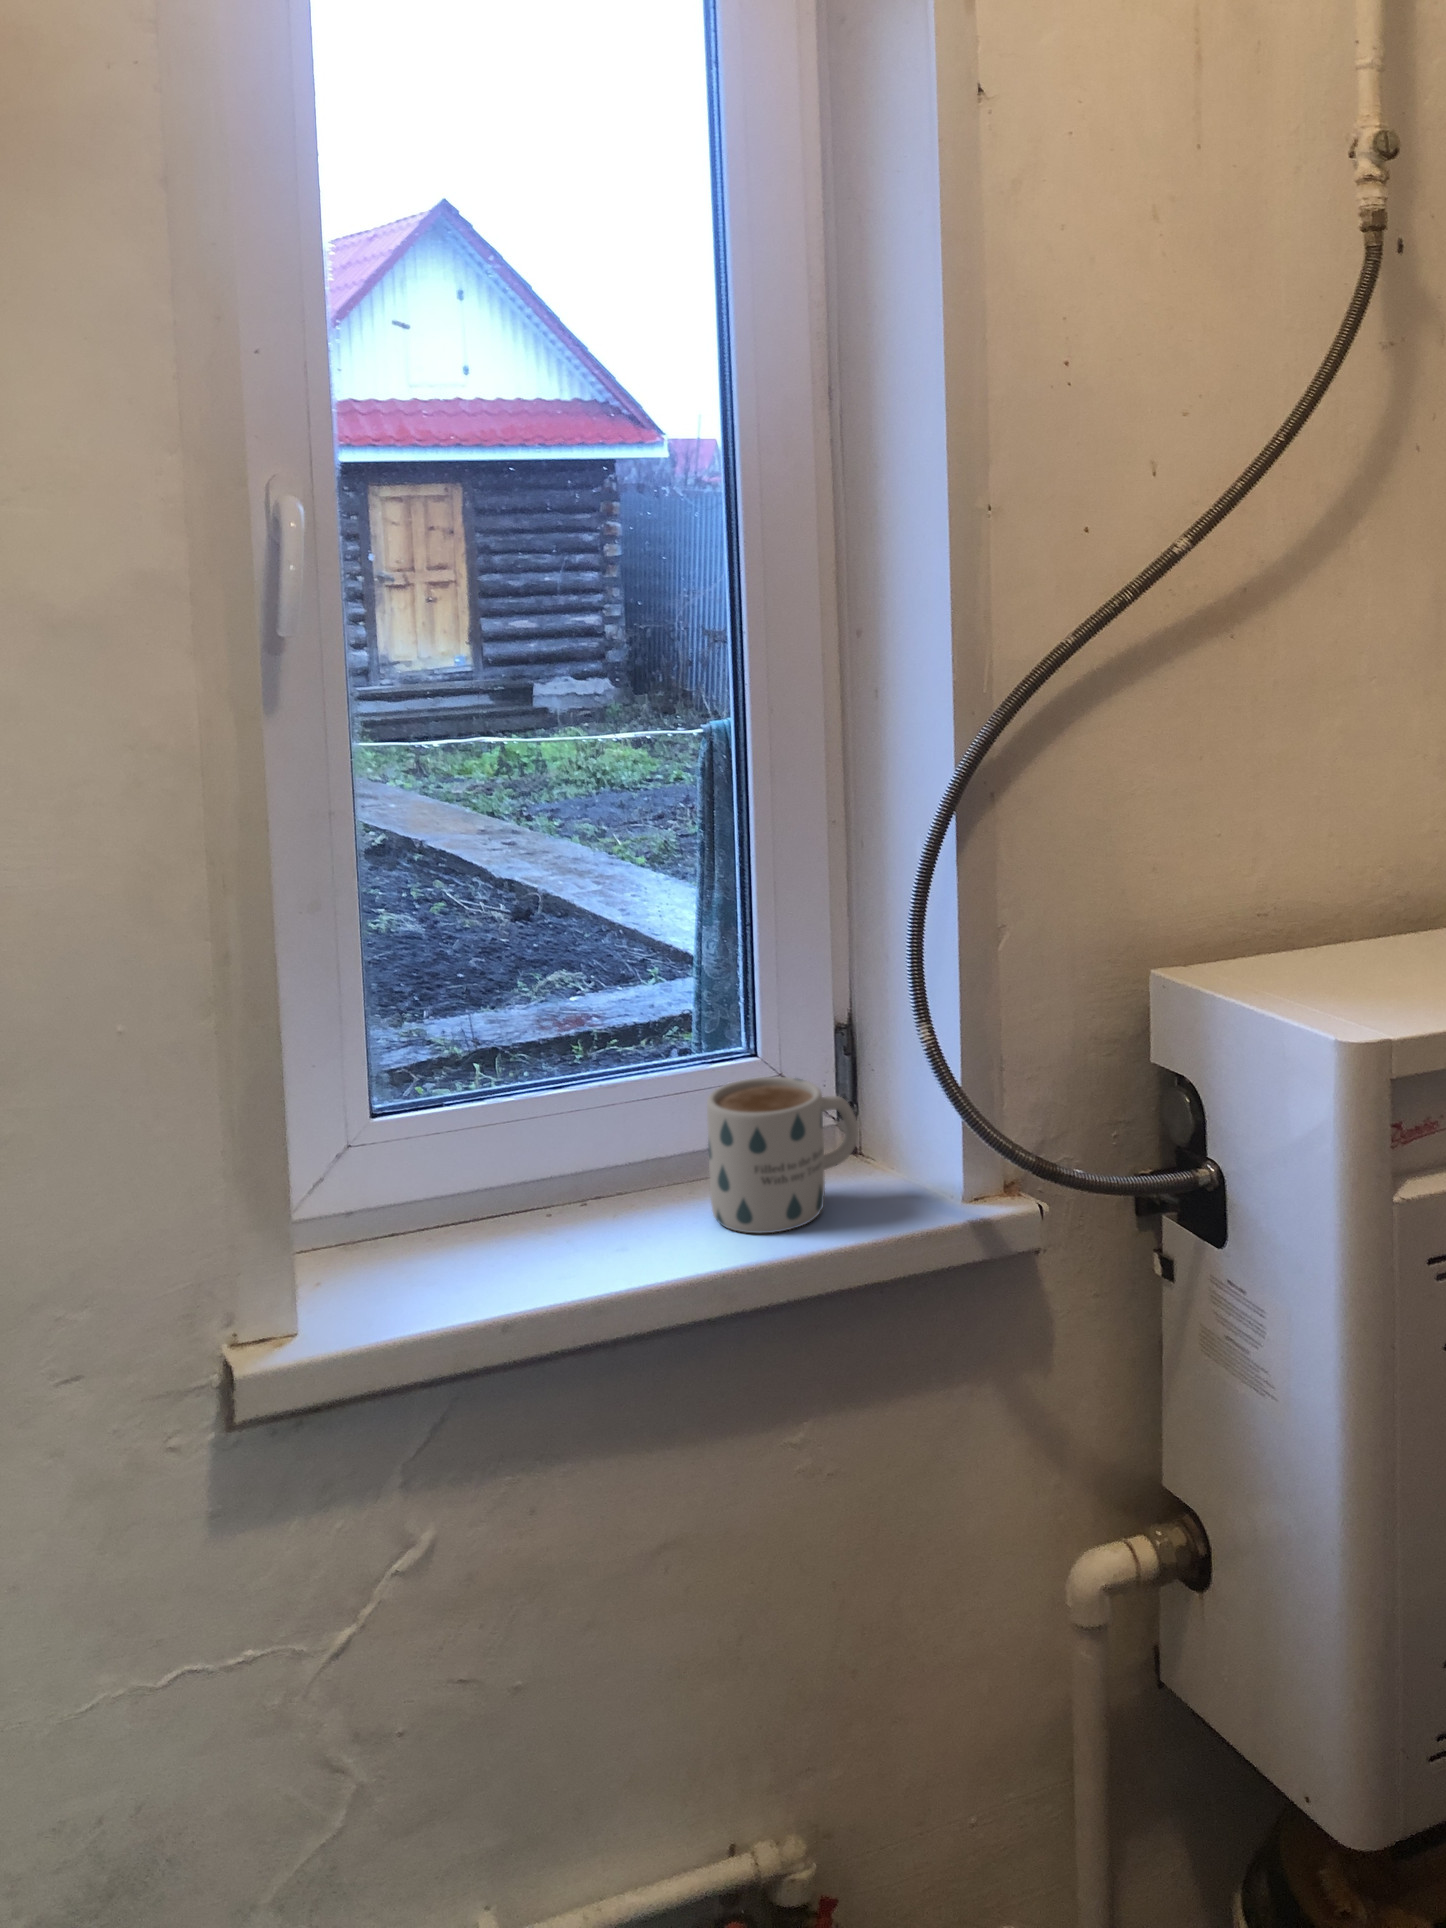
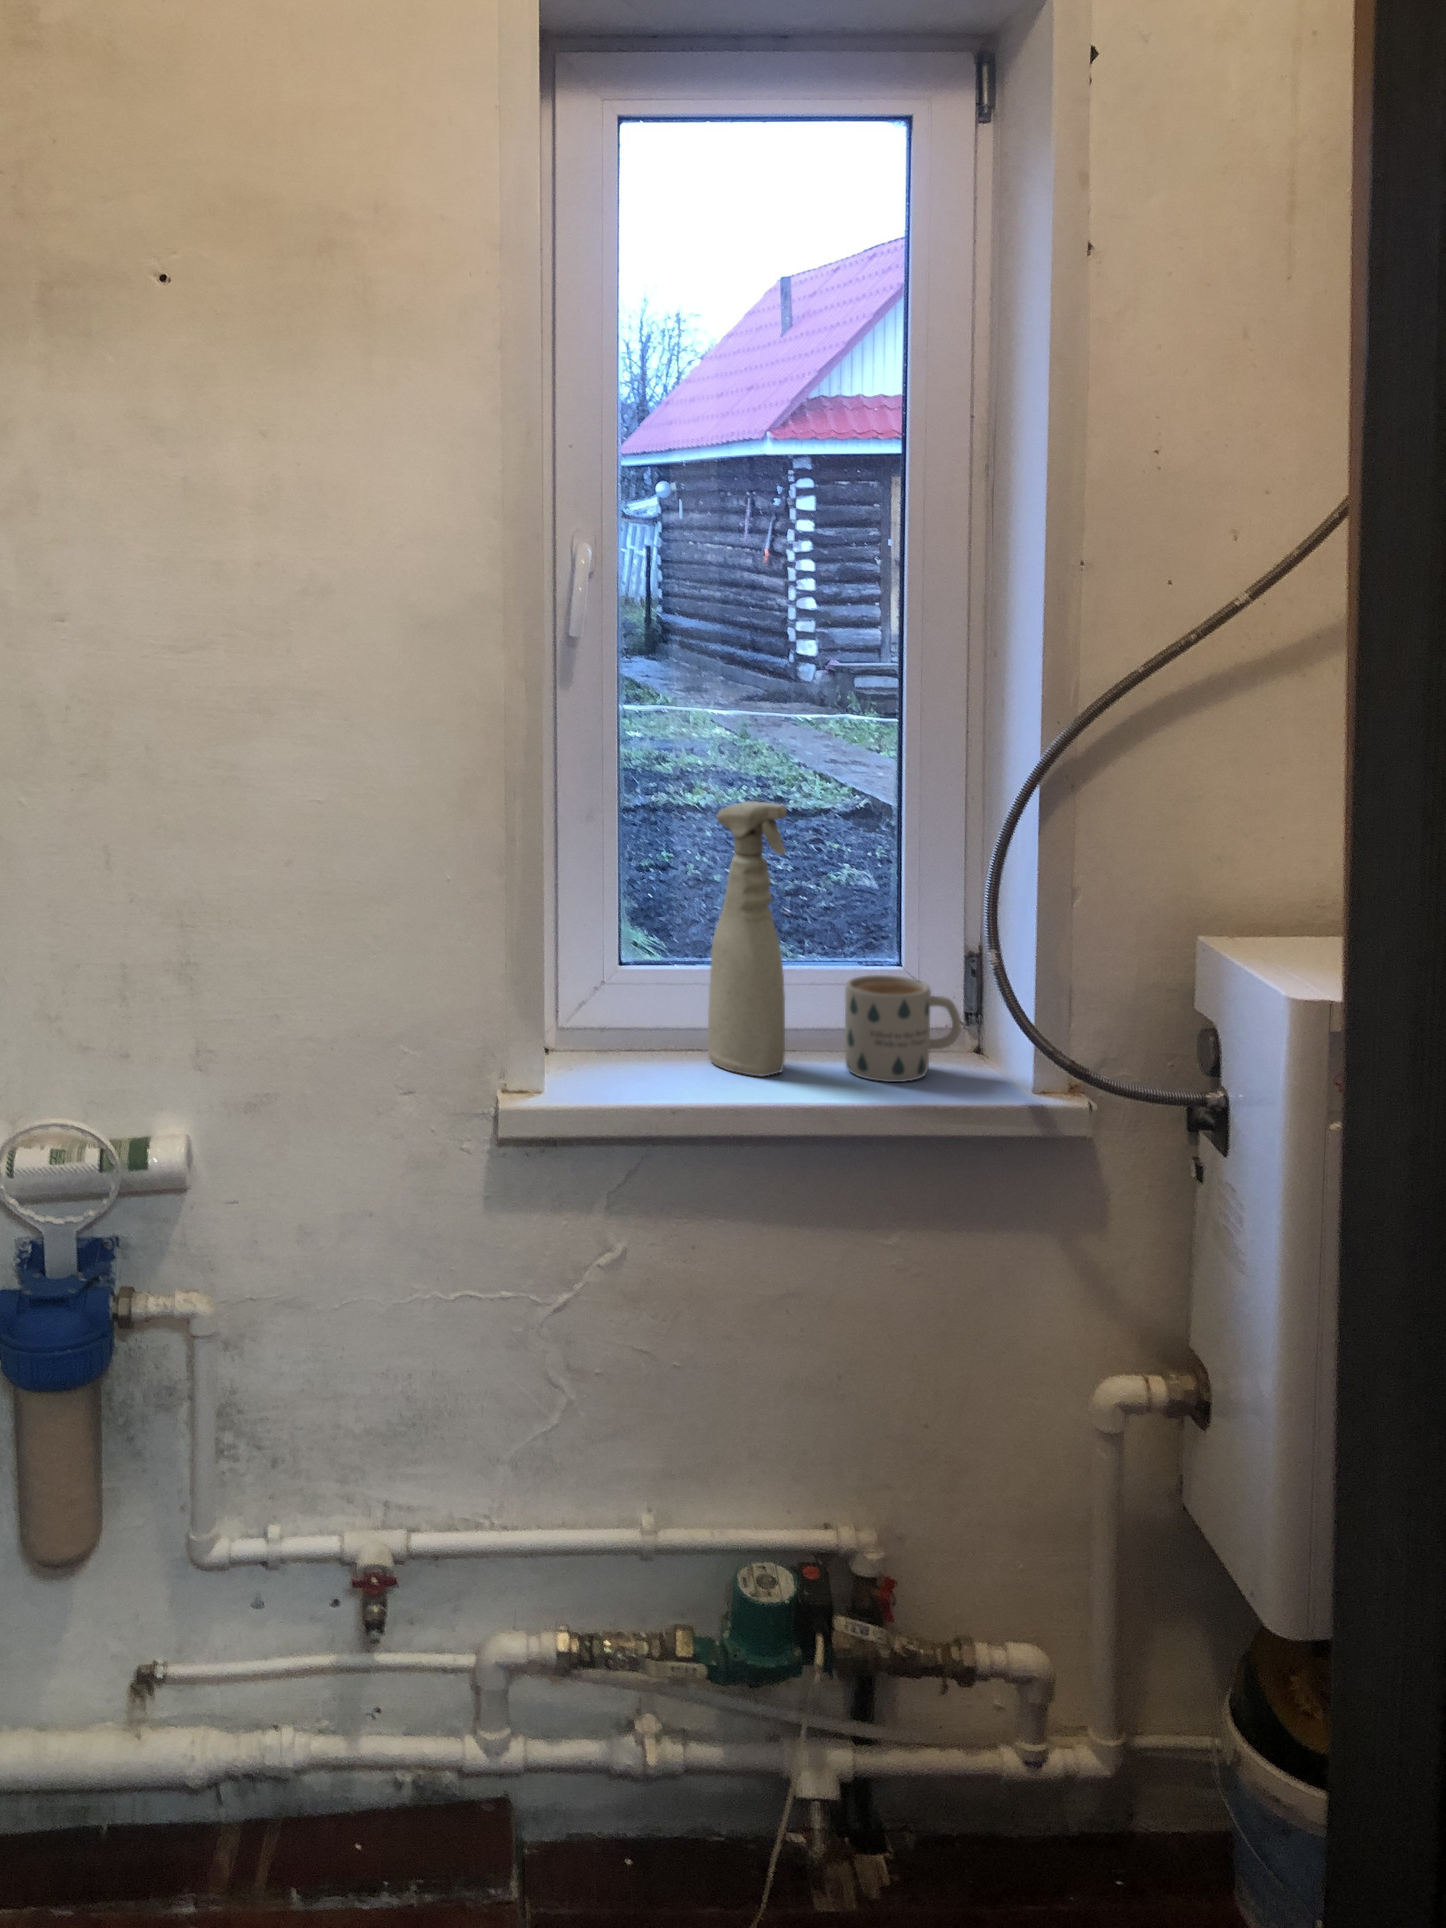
spray bottle: none [511,865,636,1267] -> present [708,802,787,1076]

